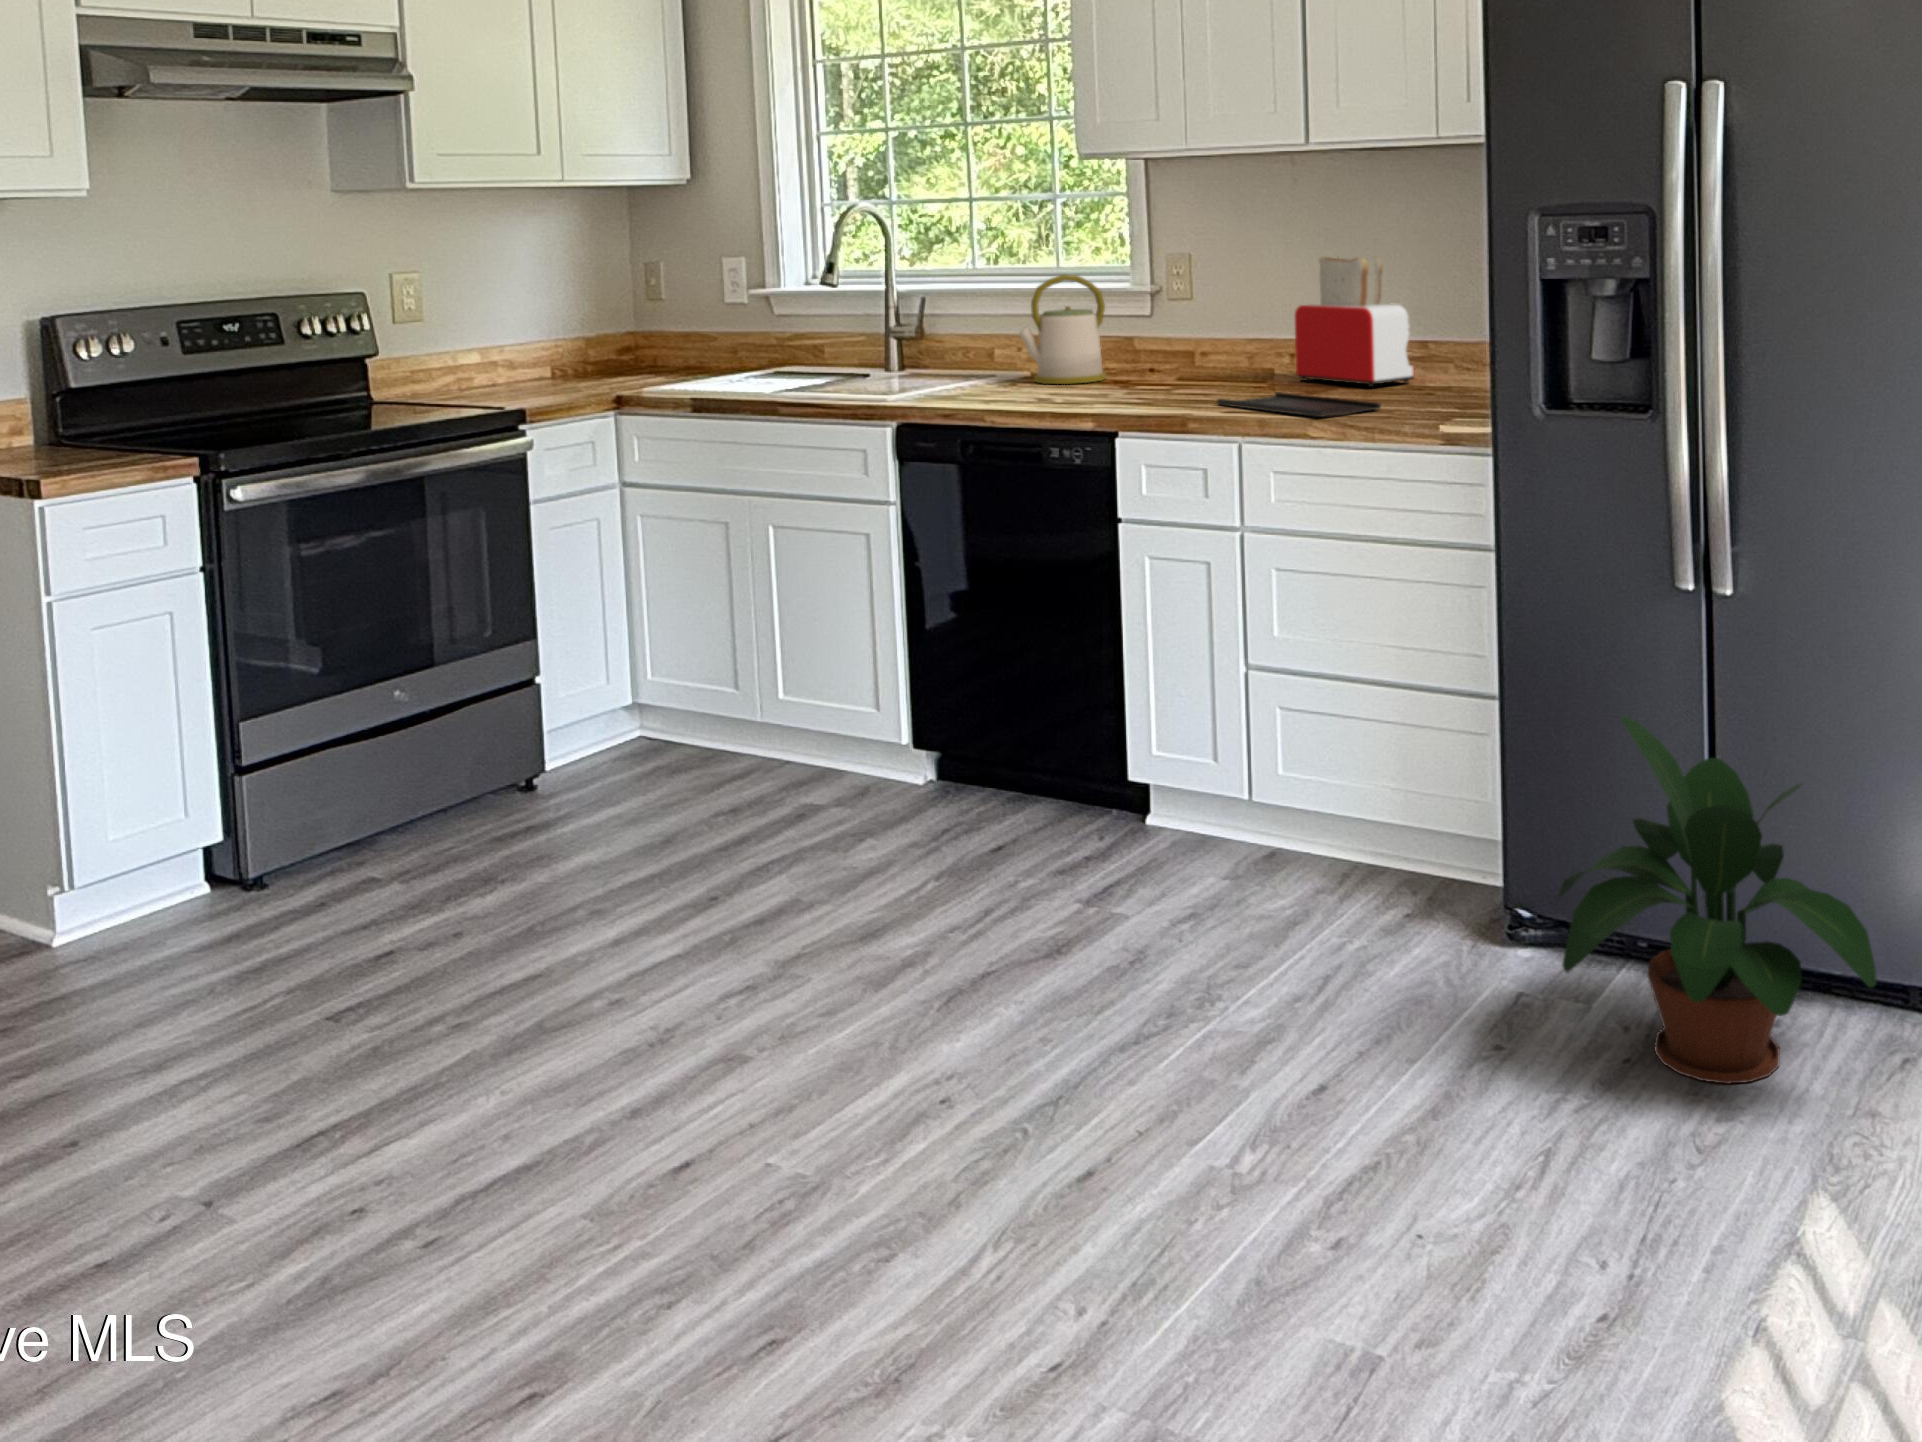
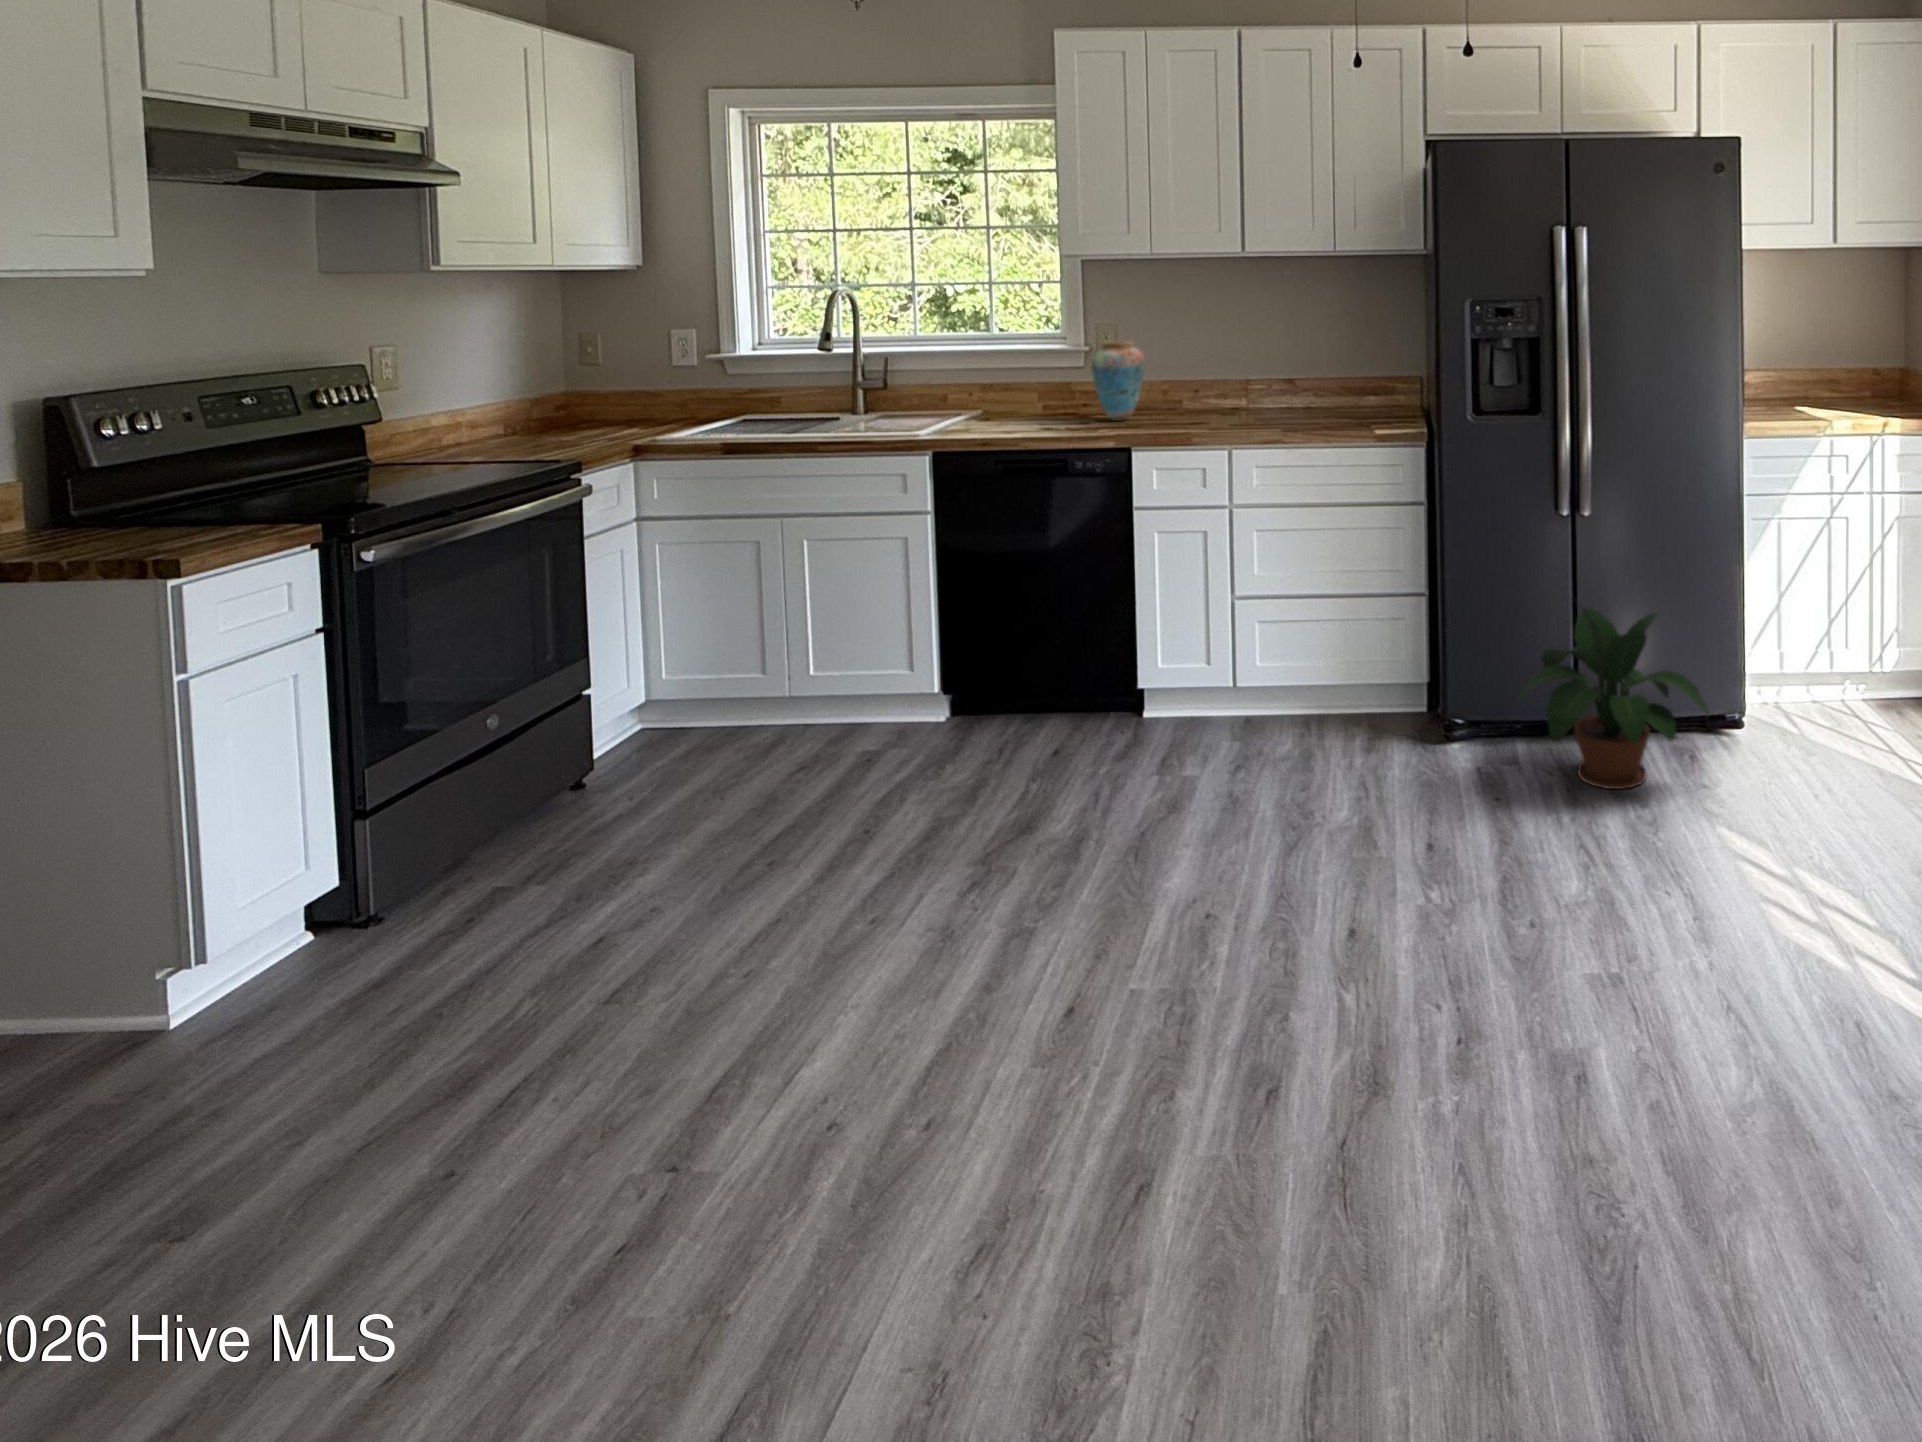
toaster: present [1295,257,1414,387] -> none [1200,325,1284,410]
kettle: present [1019,274,1106,384] -> none [997,340,1060,418]
vase: none [1112,278,1187,393] -> present [1091,341,1145,421]
tray: present [1218,392,1381,417] -> none [1189,416,1307,429]

